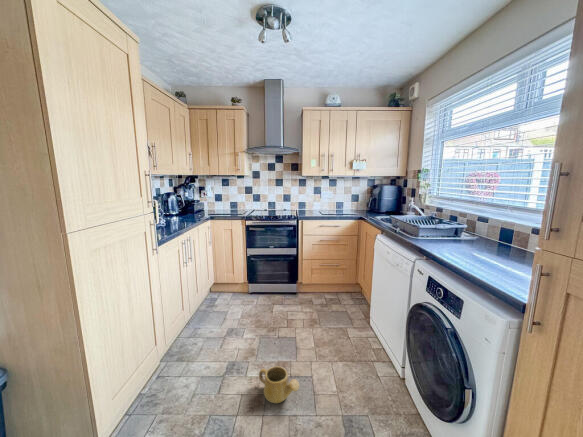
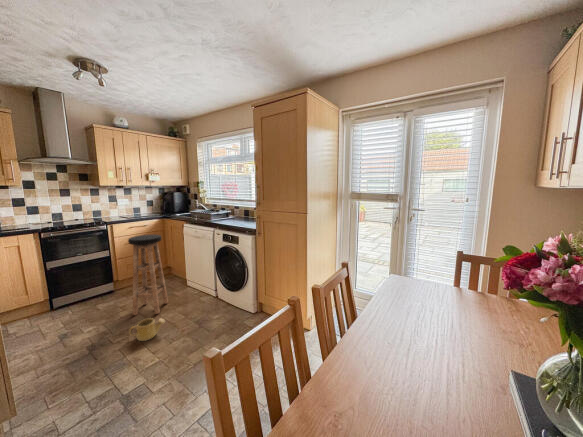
bar stool: none [289,241,333,358] -> present [128,234,168,315]

